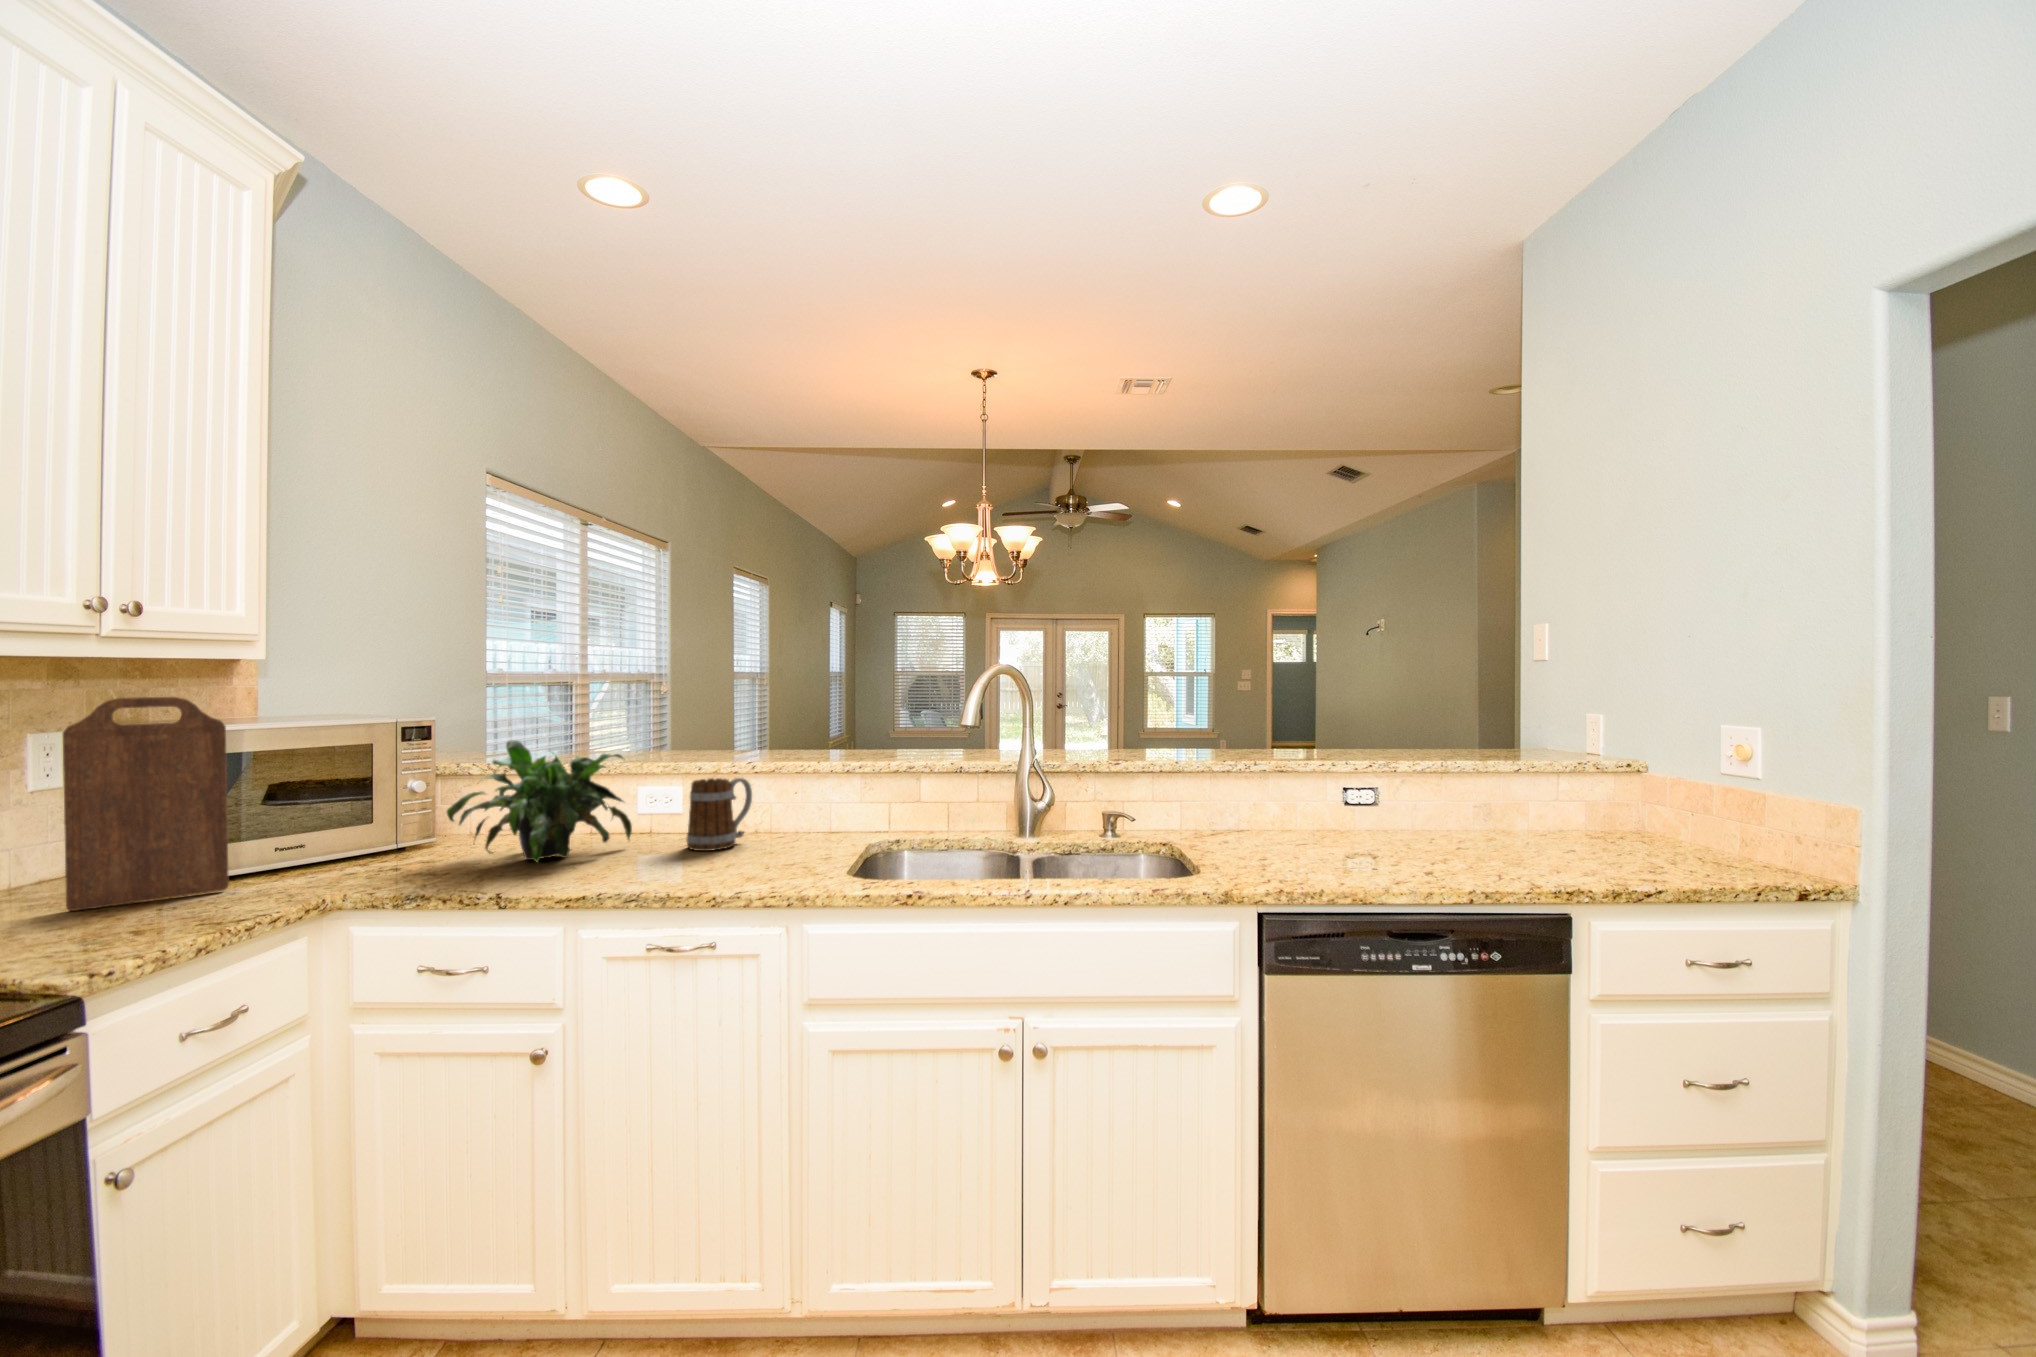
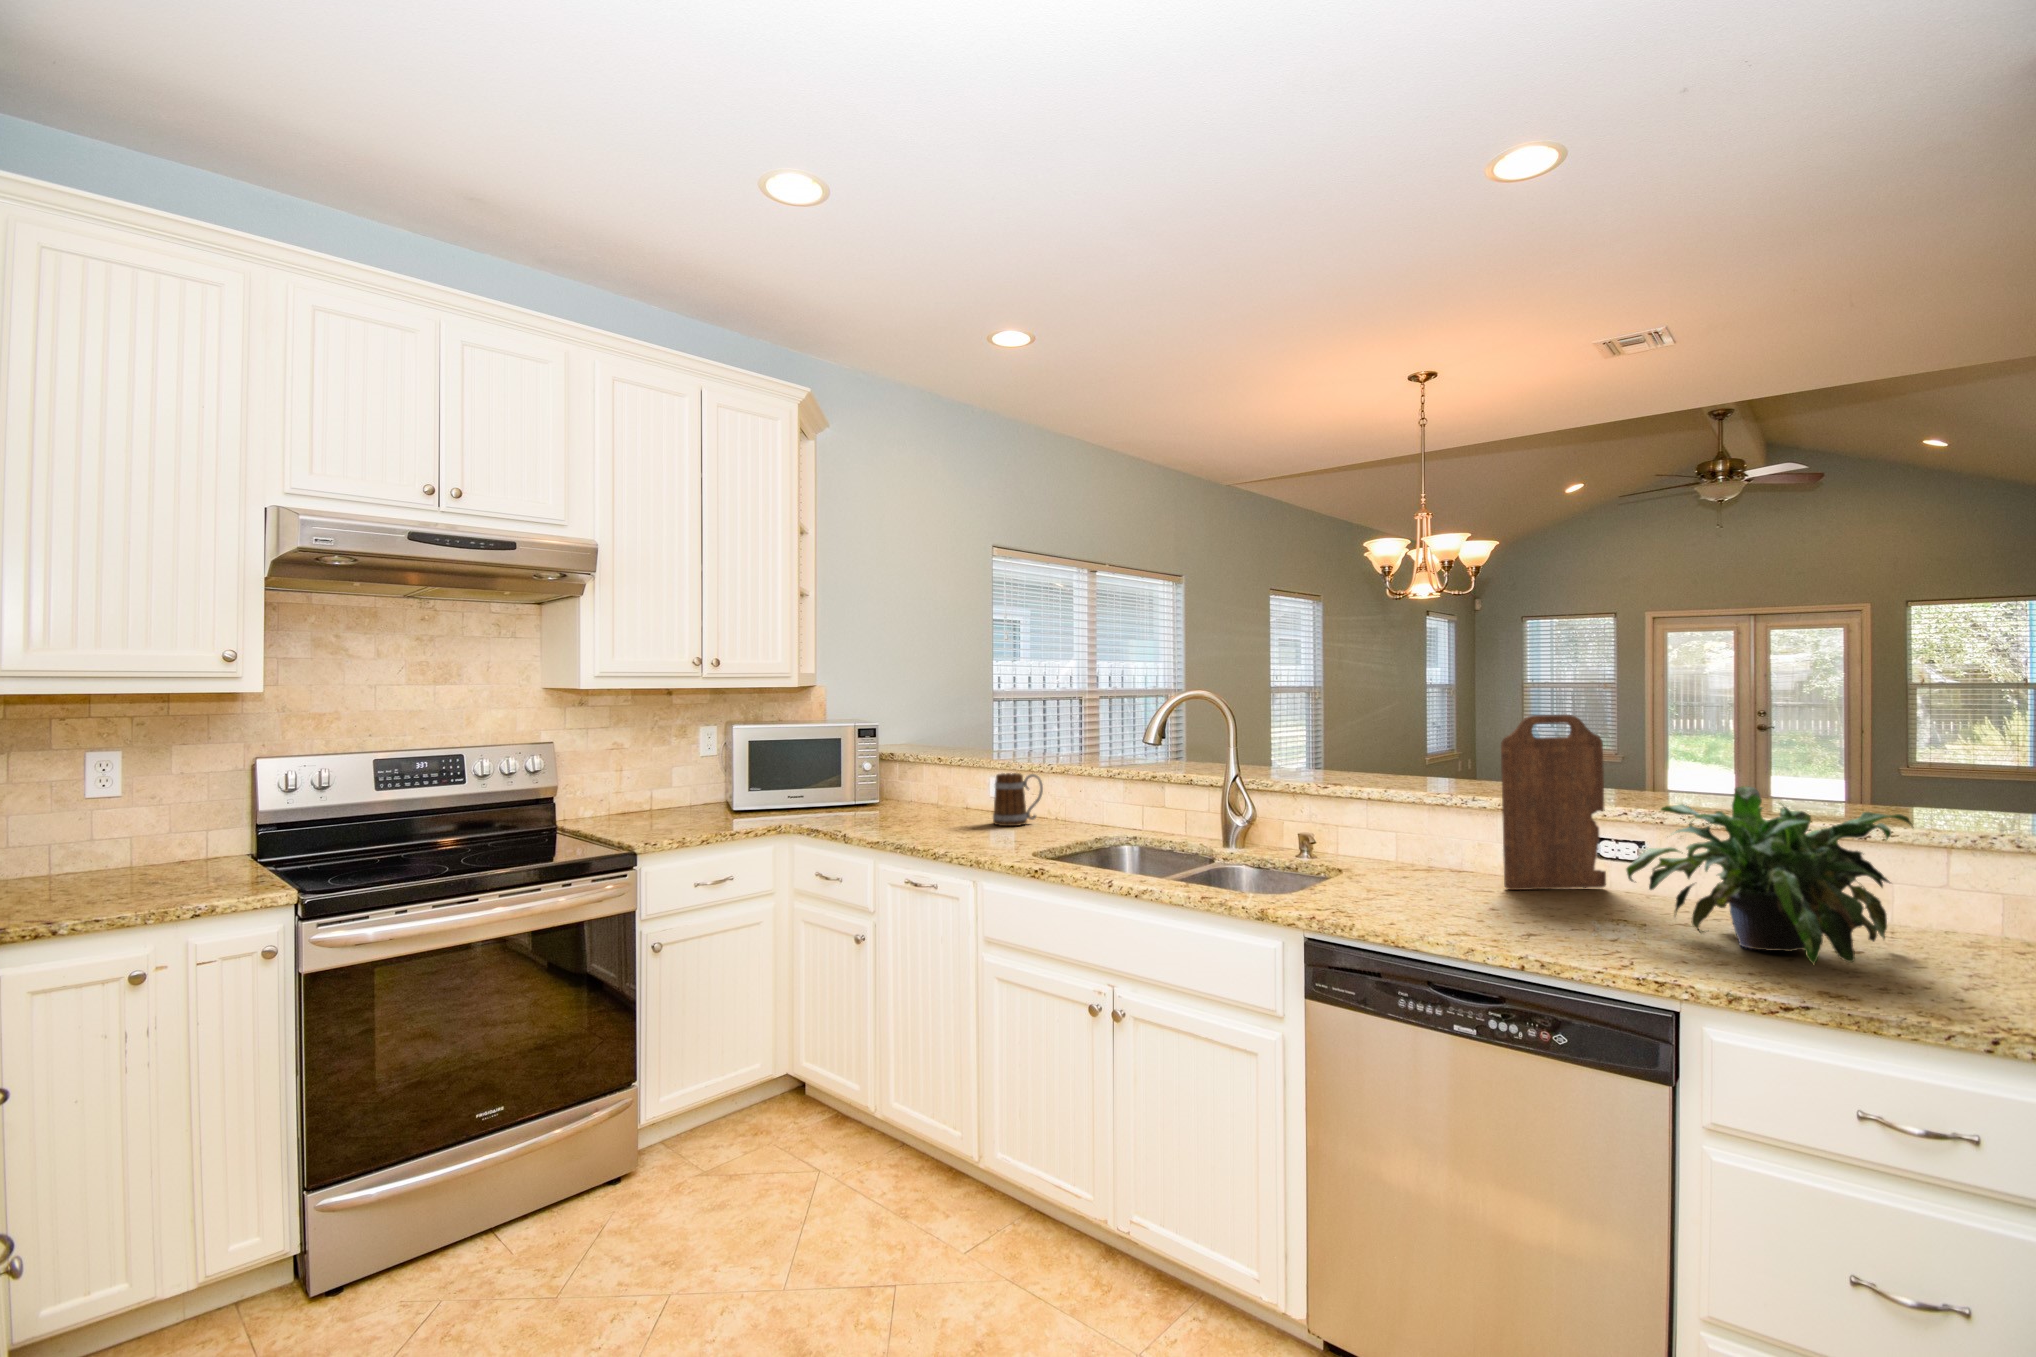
cutting board: present [63,697,229,911] -> present [1501,714,1606,890]
potted plant: present [446,740,632,862] -> present [1626,786,1912,965]

